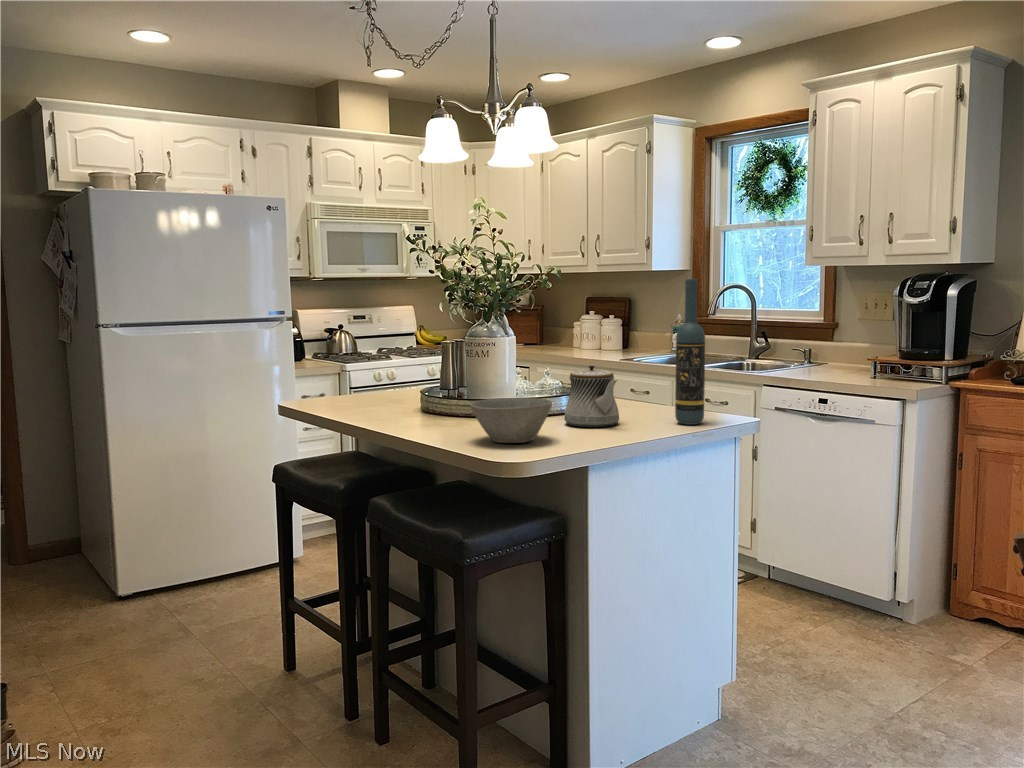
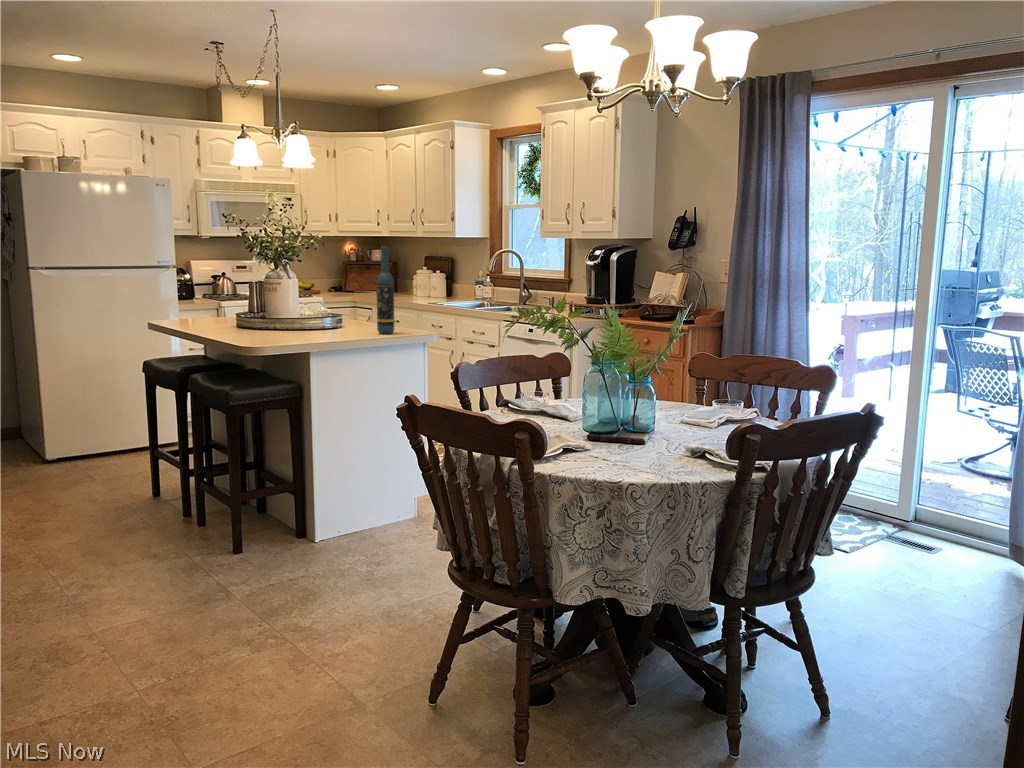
teapot: present [564,366,619,427] -> none [311,297,345,334]
bowl: present [470,398,552,443] -> none [241,314,290,338]

